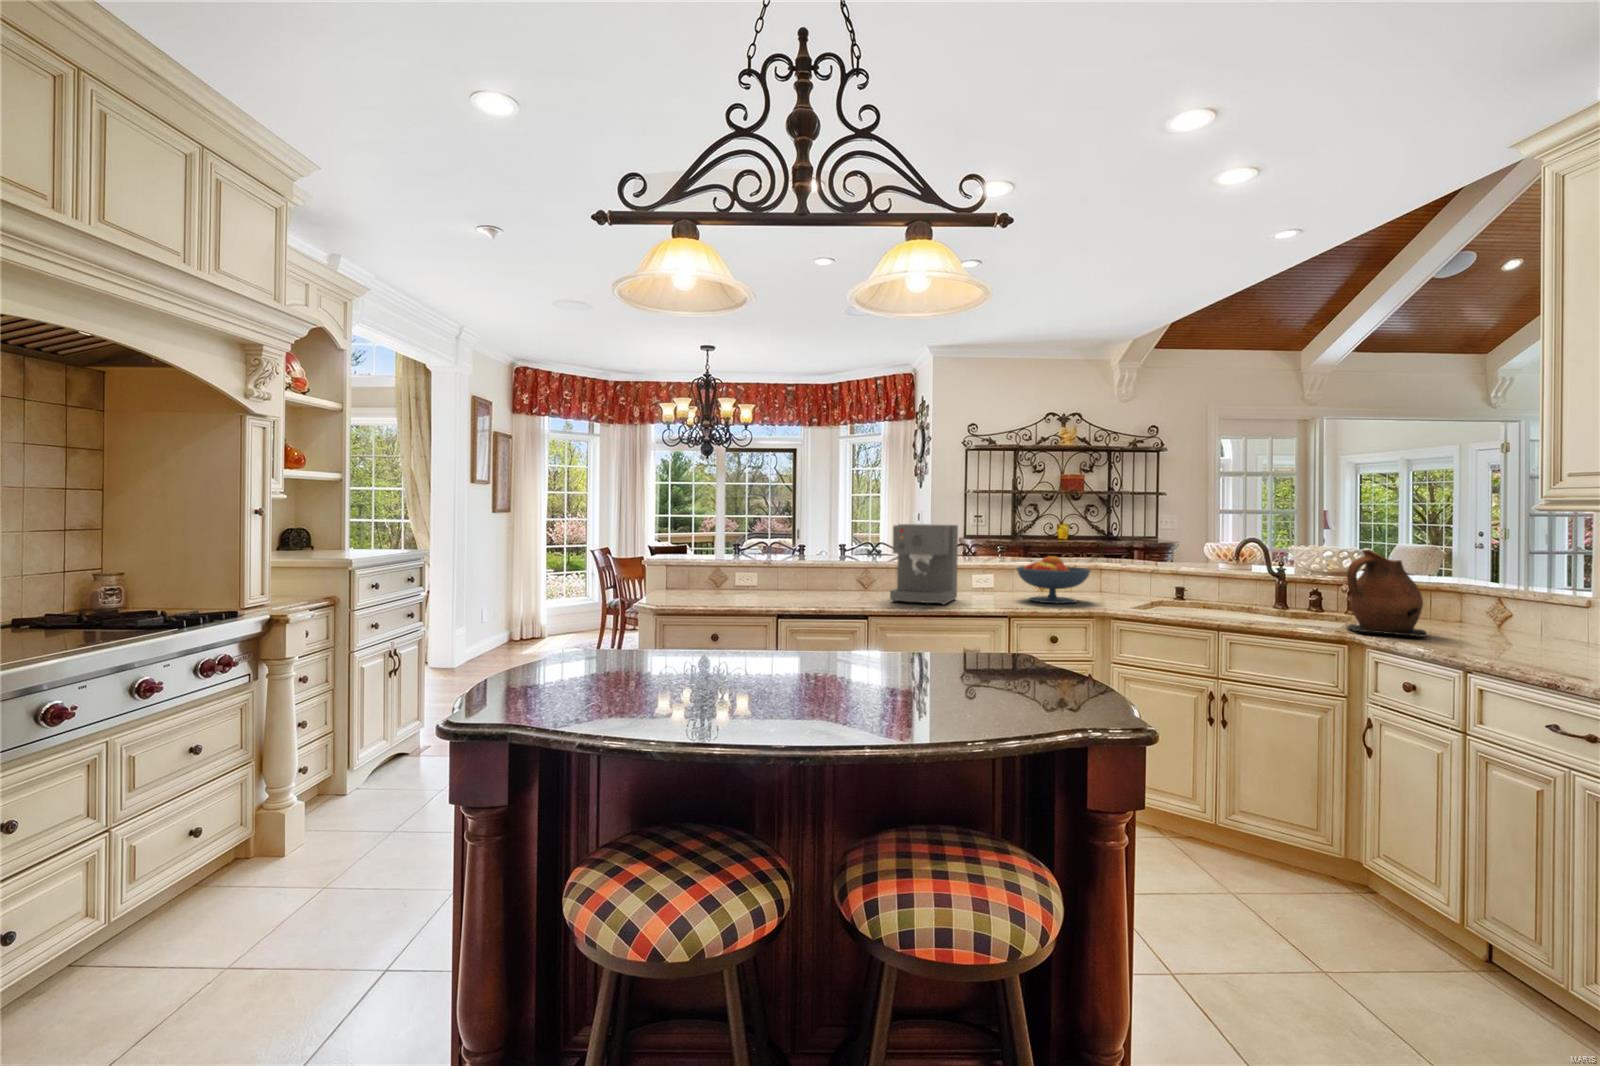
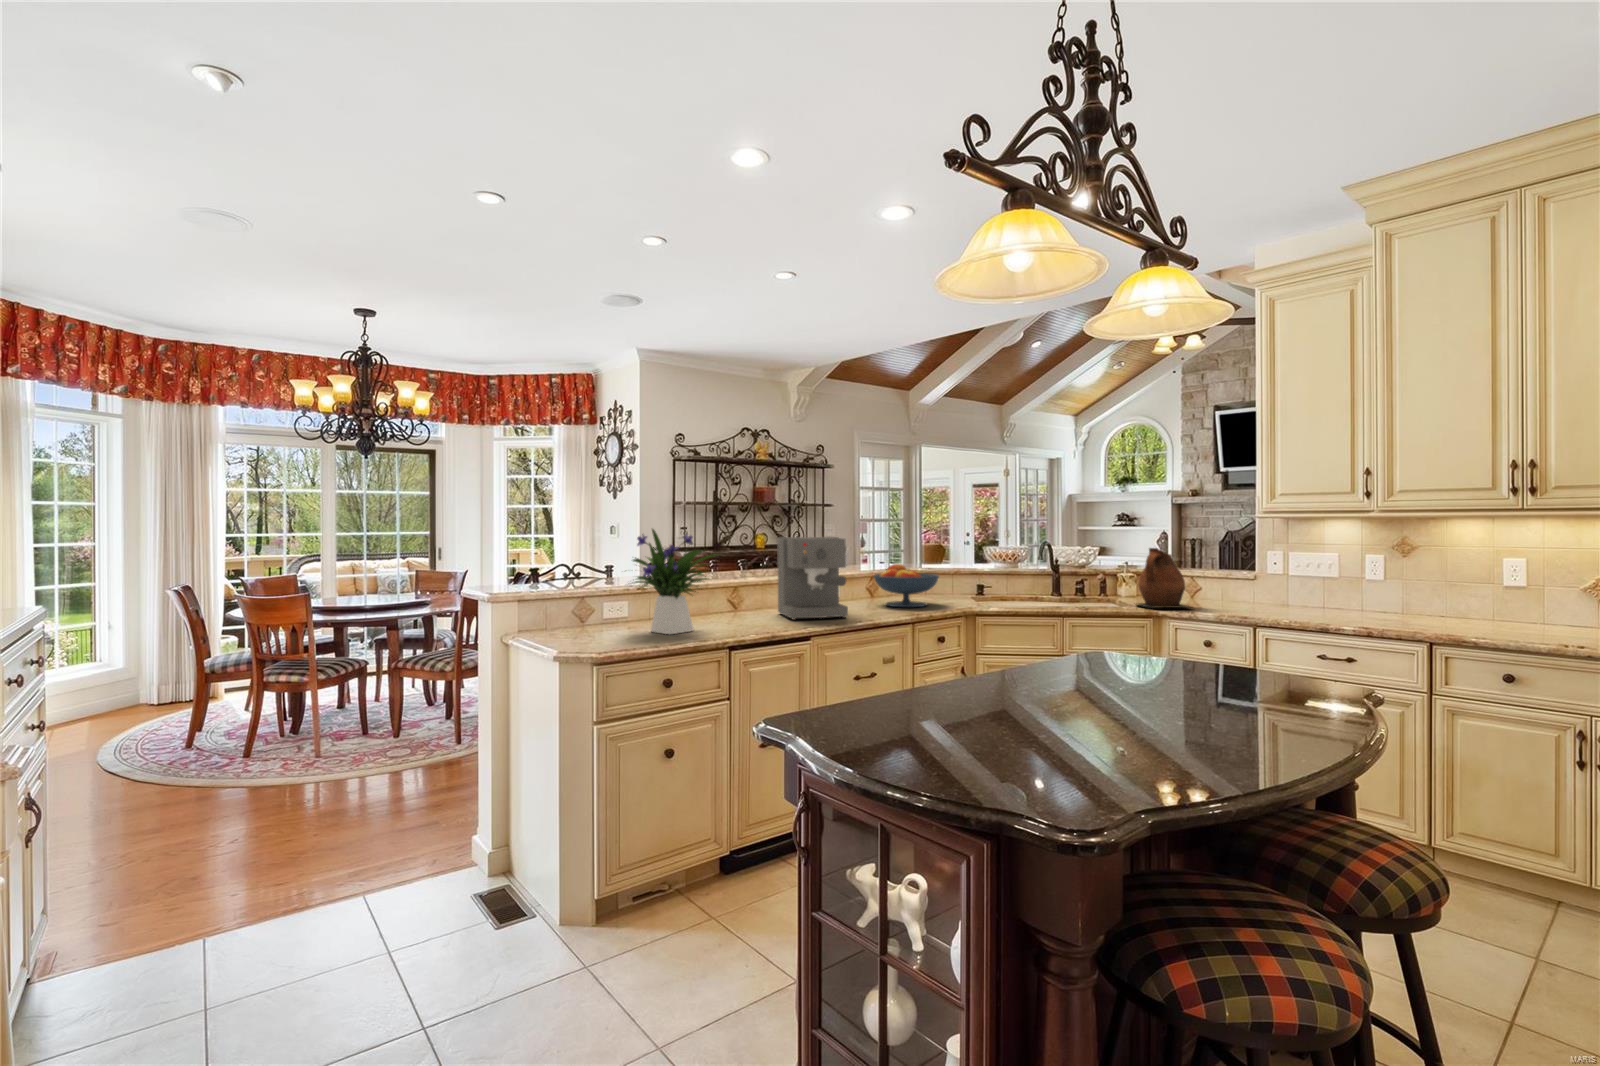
flower arrangement: none [731,512,814,602] -> present [632,529,721,634]

